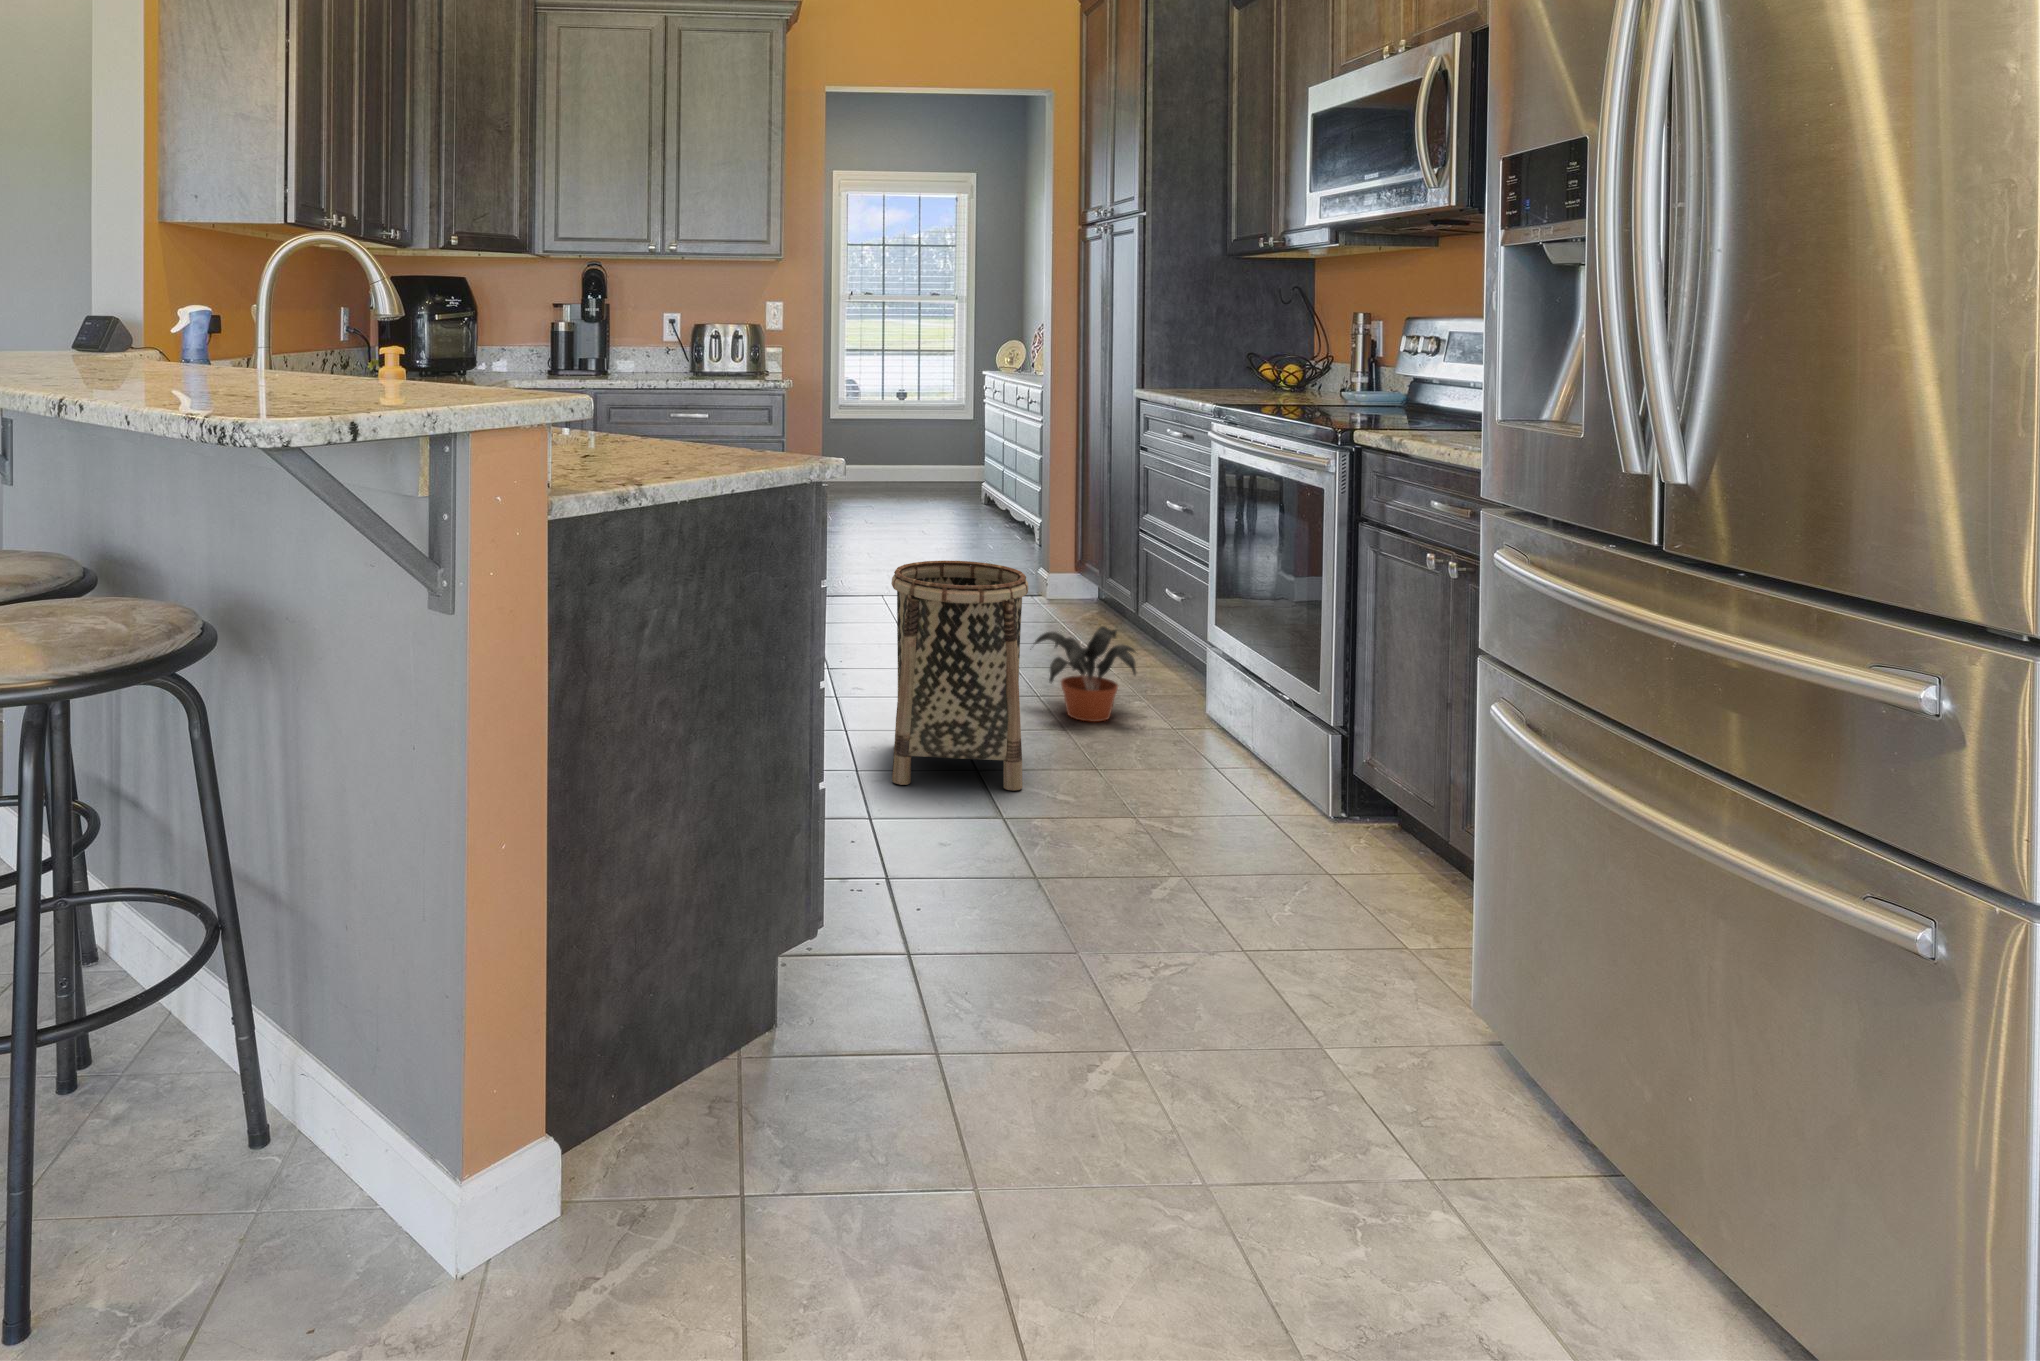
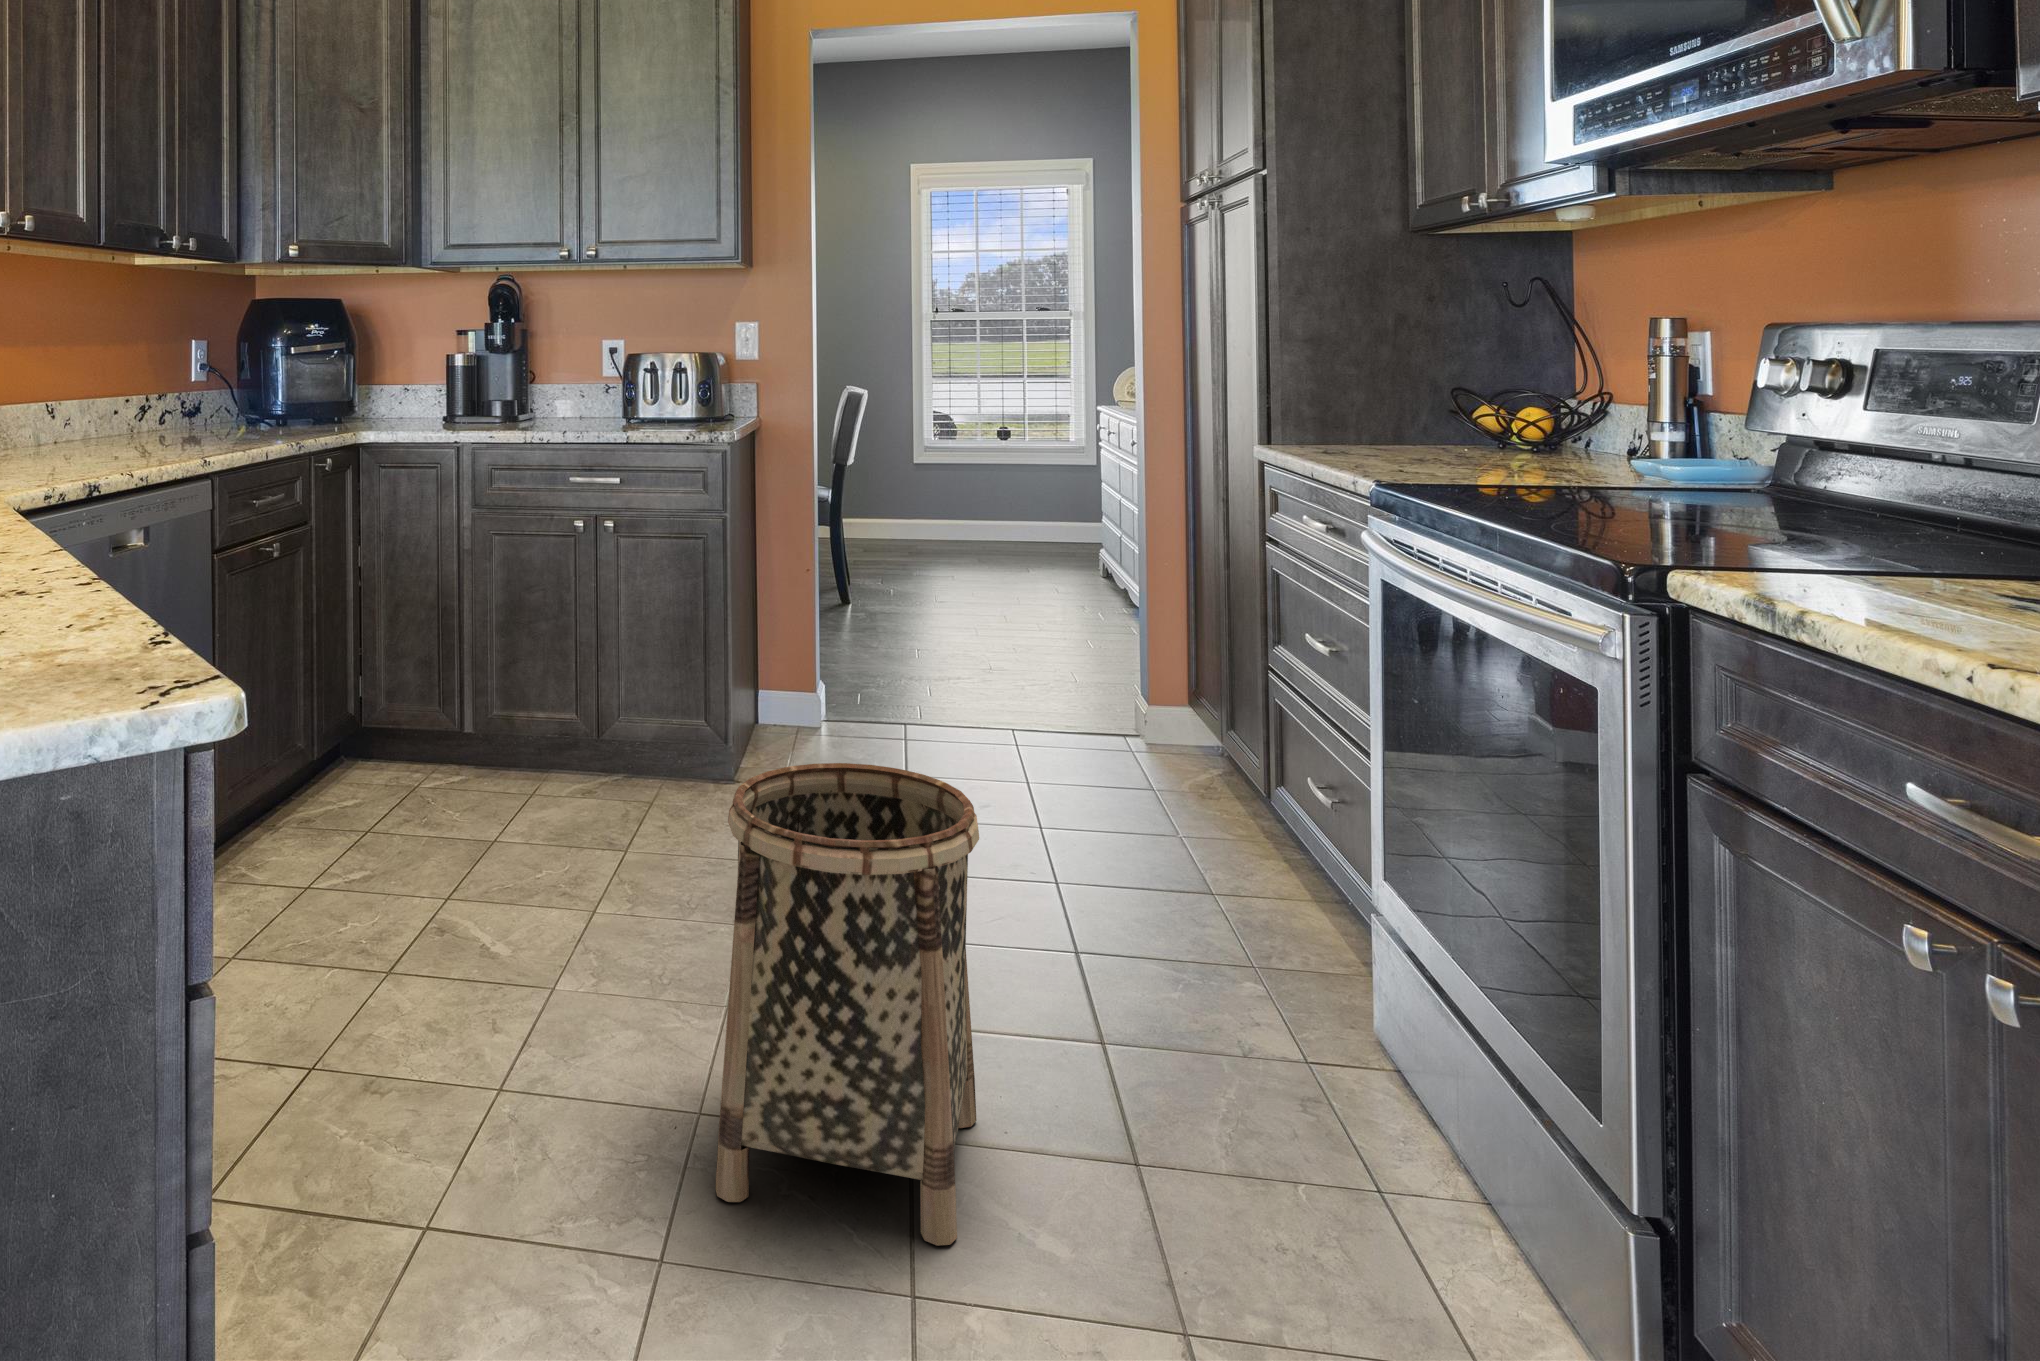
potted plant: present [1030,626,1136,722] -> none [1038,868,1240,1051]

